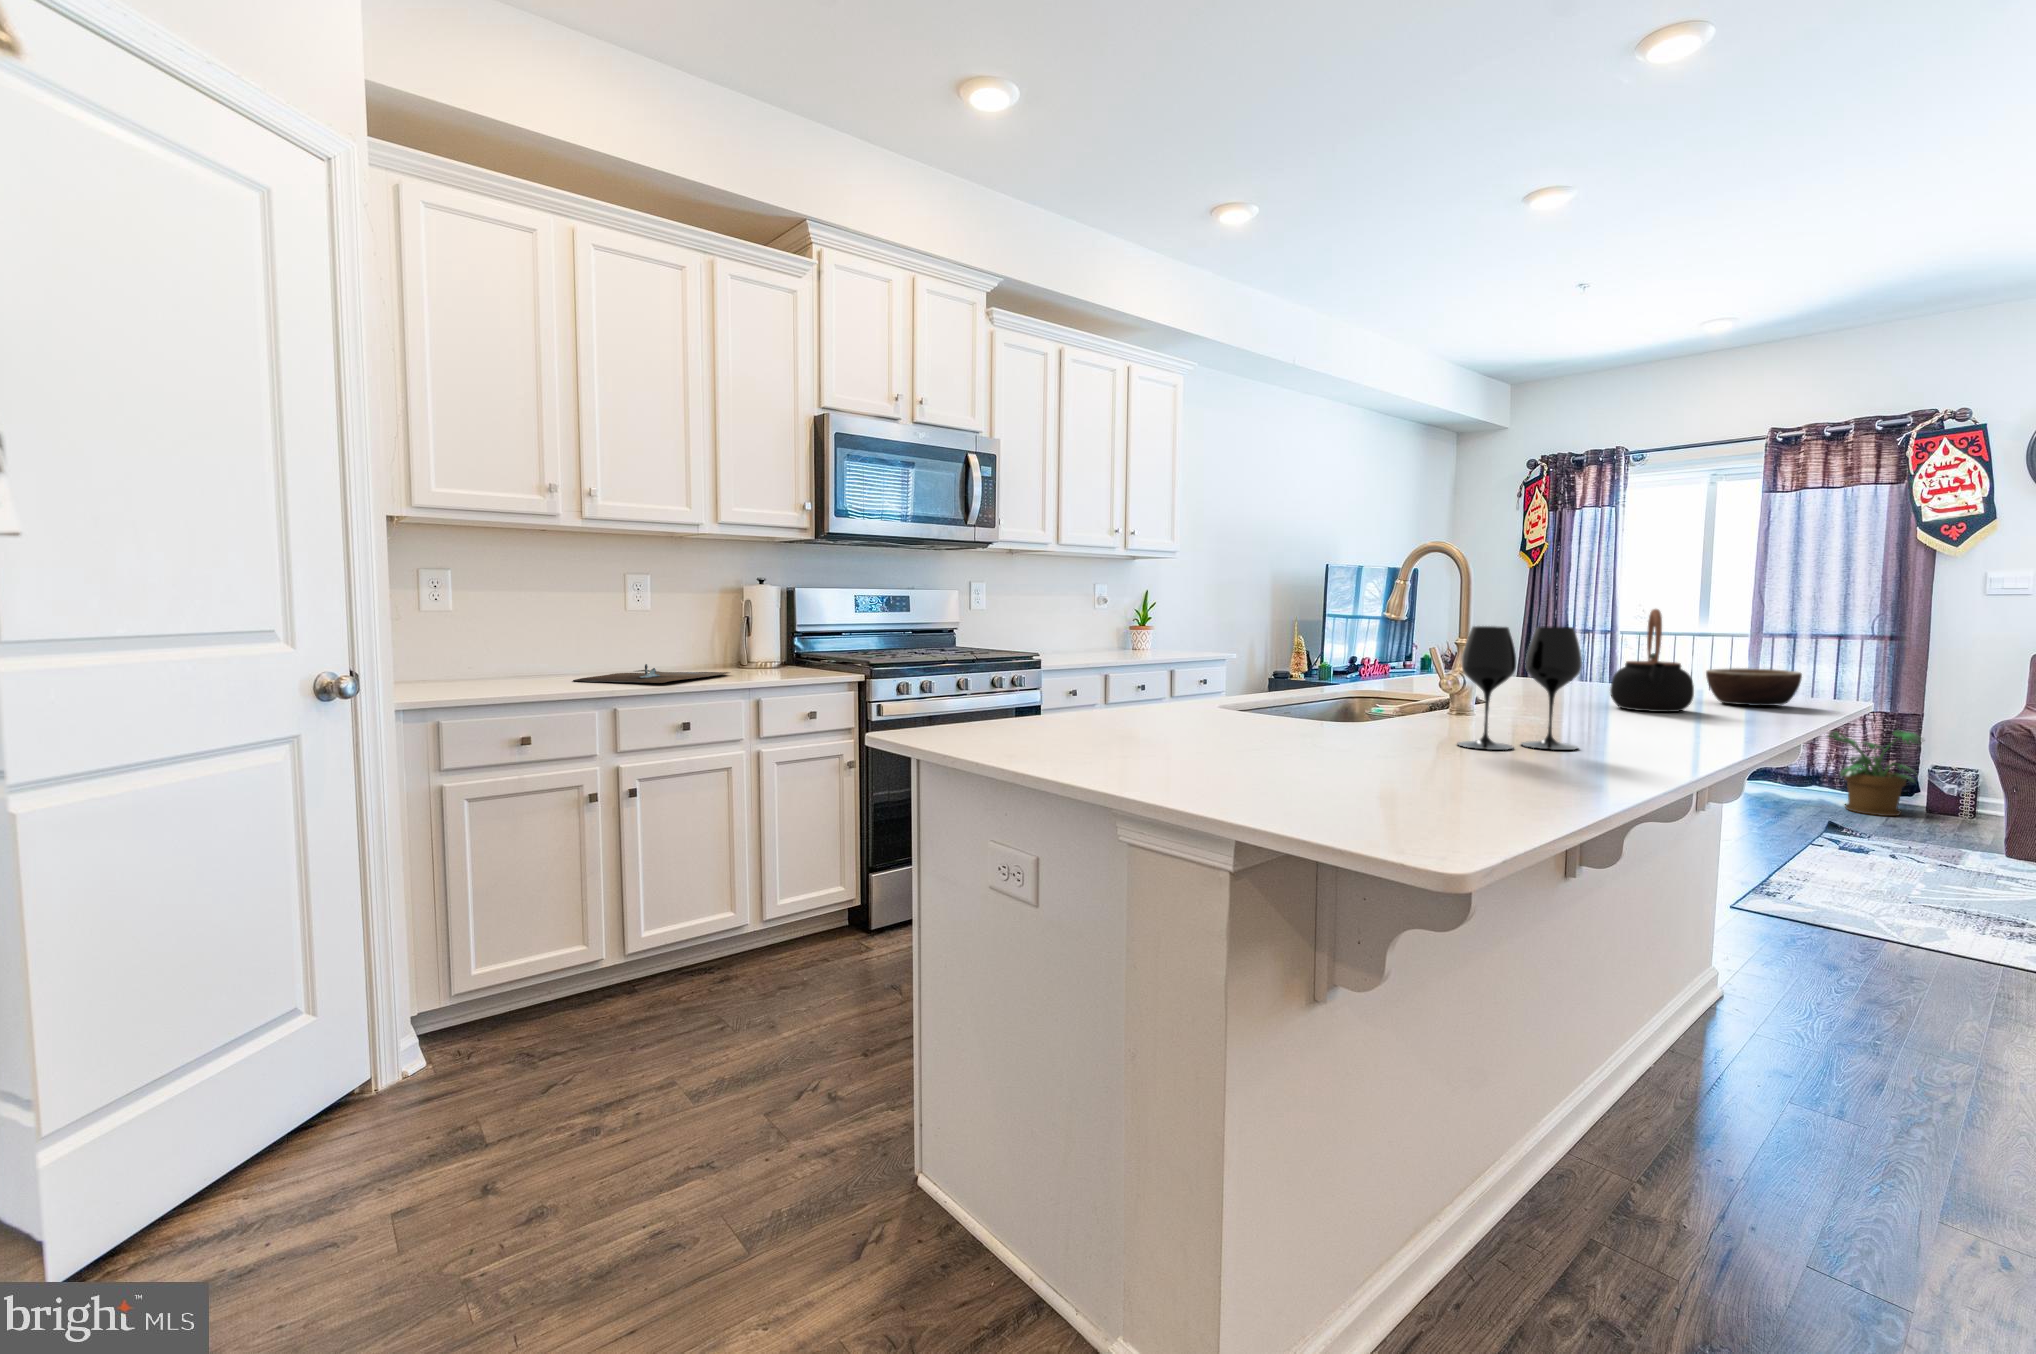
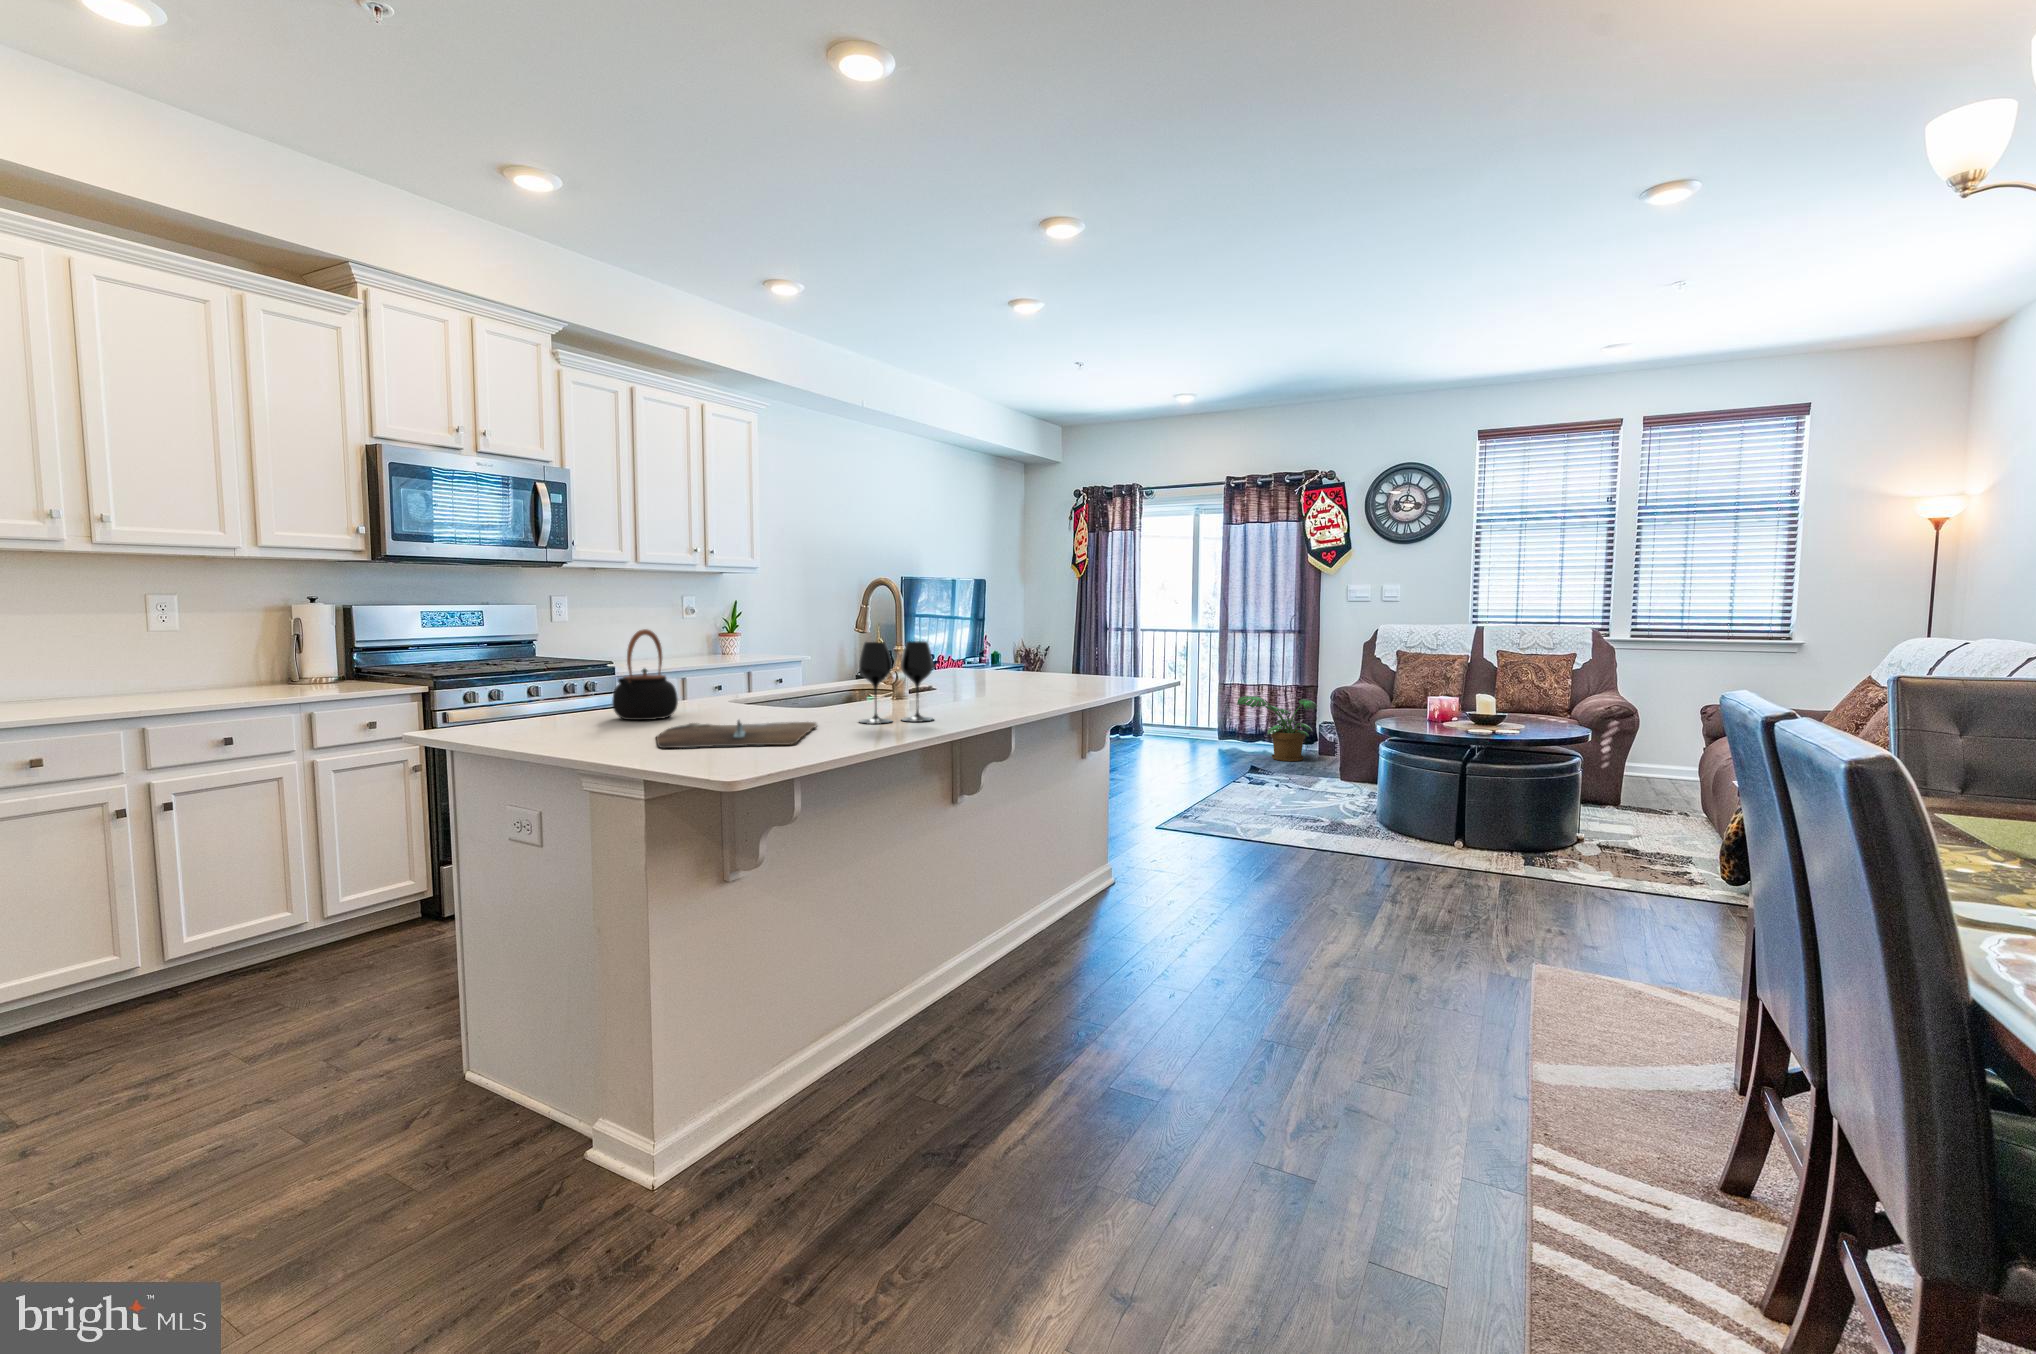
teapot: present [1610,609,1694,712] -> present [612,629,678,720]
cutting board: present [573,664,730,683] -> present [656,720,816,748]
bowl: present [1706,668,1802,706] -> none [1084,662,1134,687]

